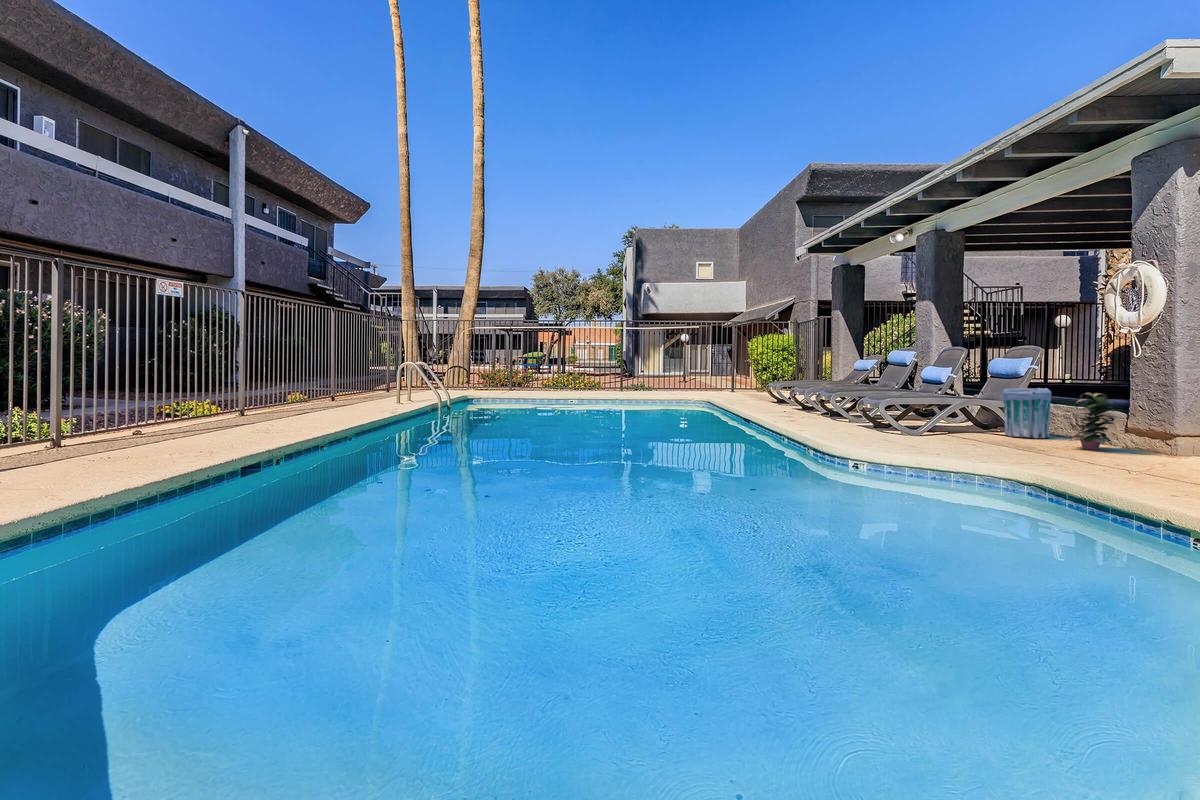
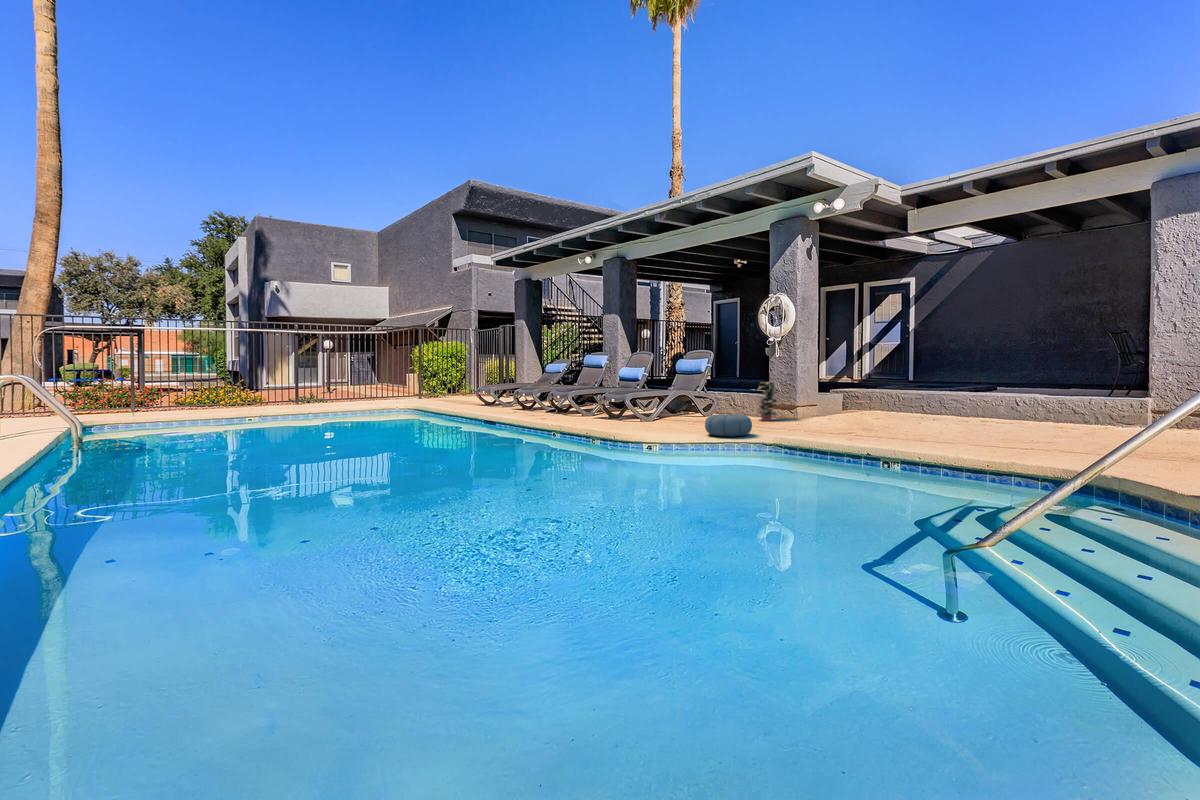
trash can: present [1003,388,1051,438] -> none [702,380,732,417]
pouf: none [934,434,1008,467] -> present [705,414,752,437]

